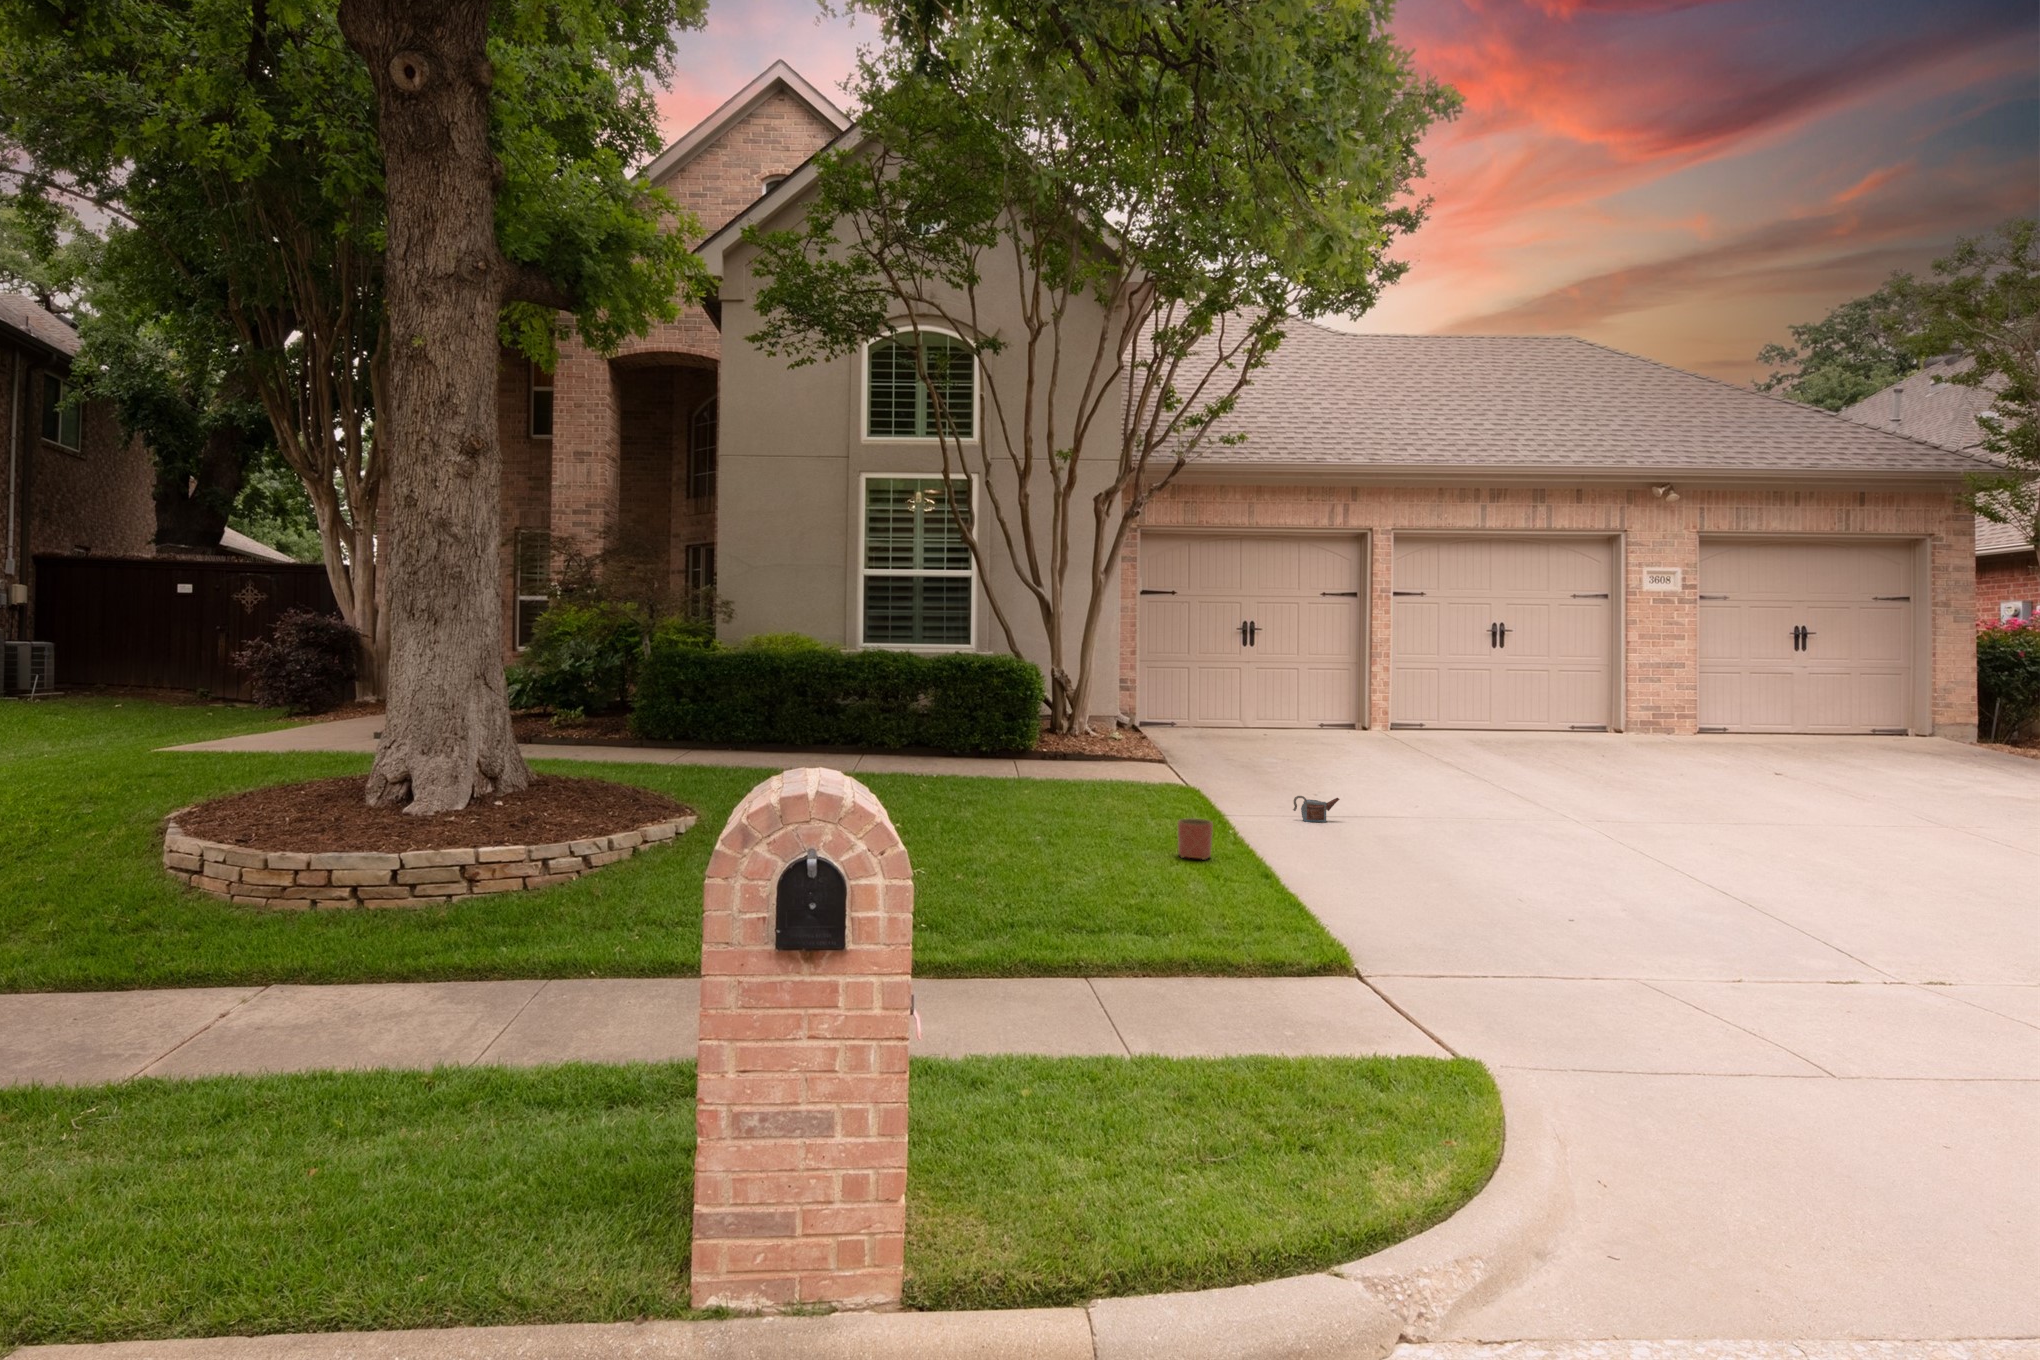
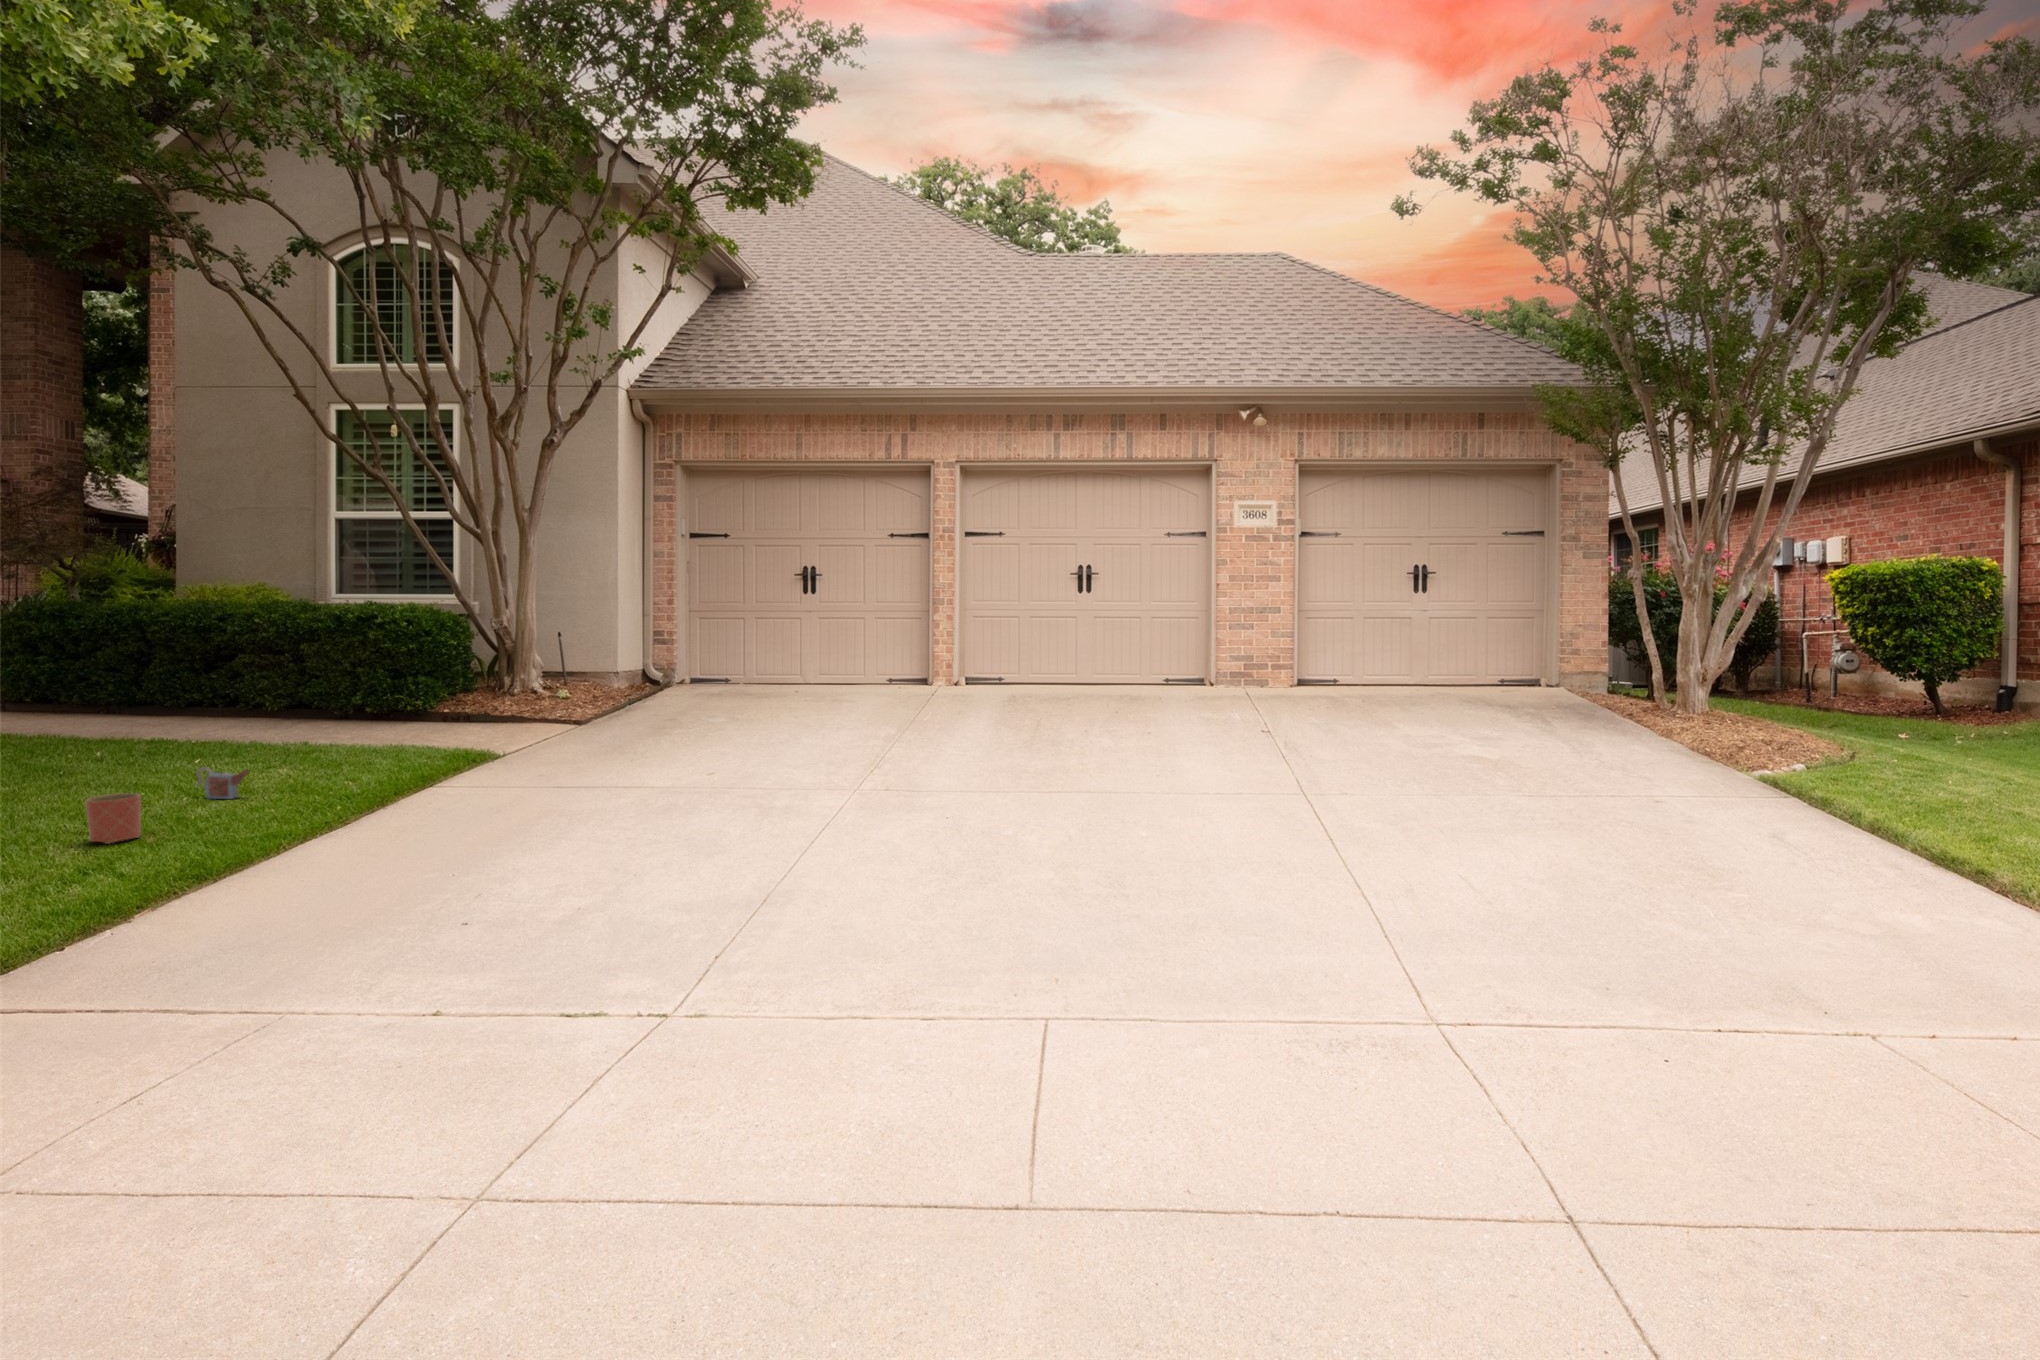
watering can: present [1293,796,1339,822] -> present [197,767,248,799]

